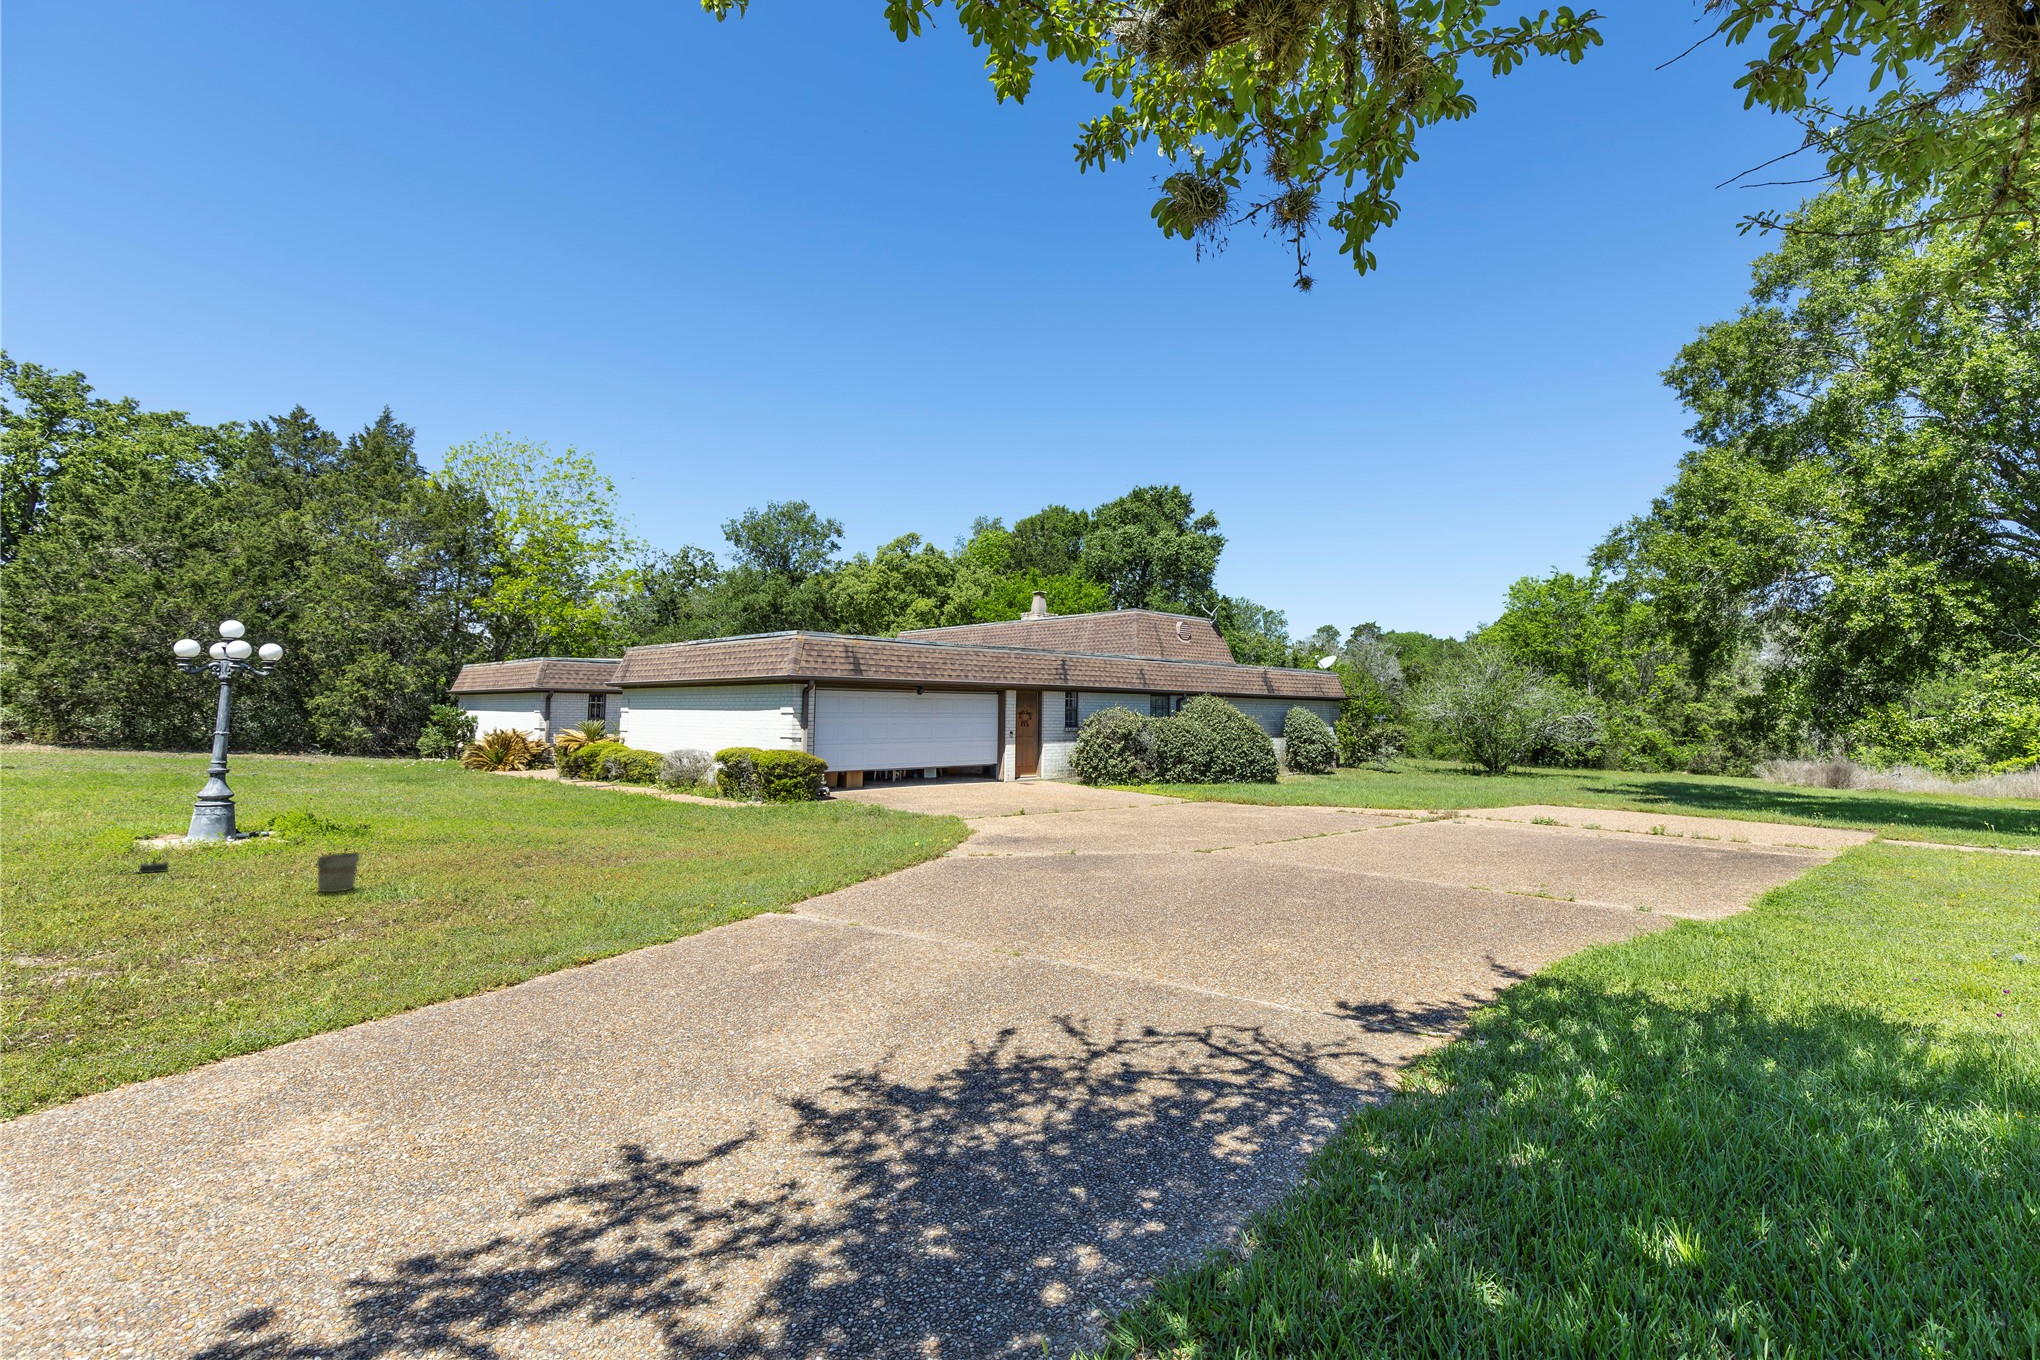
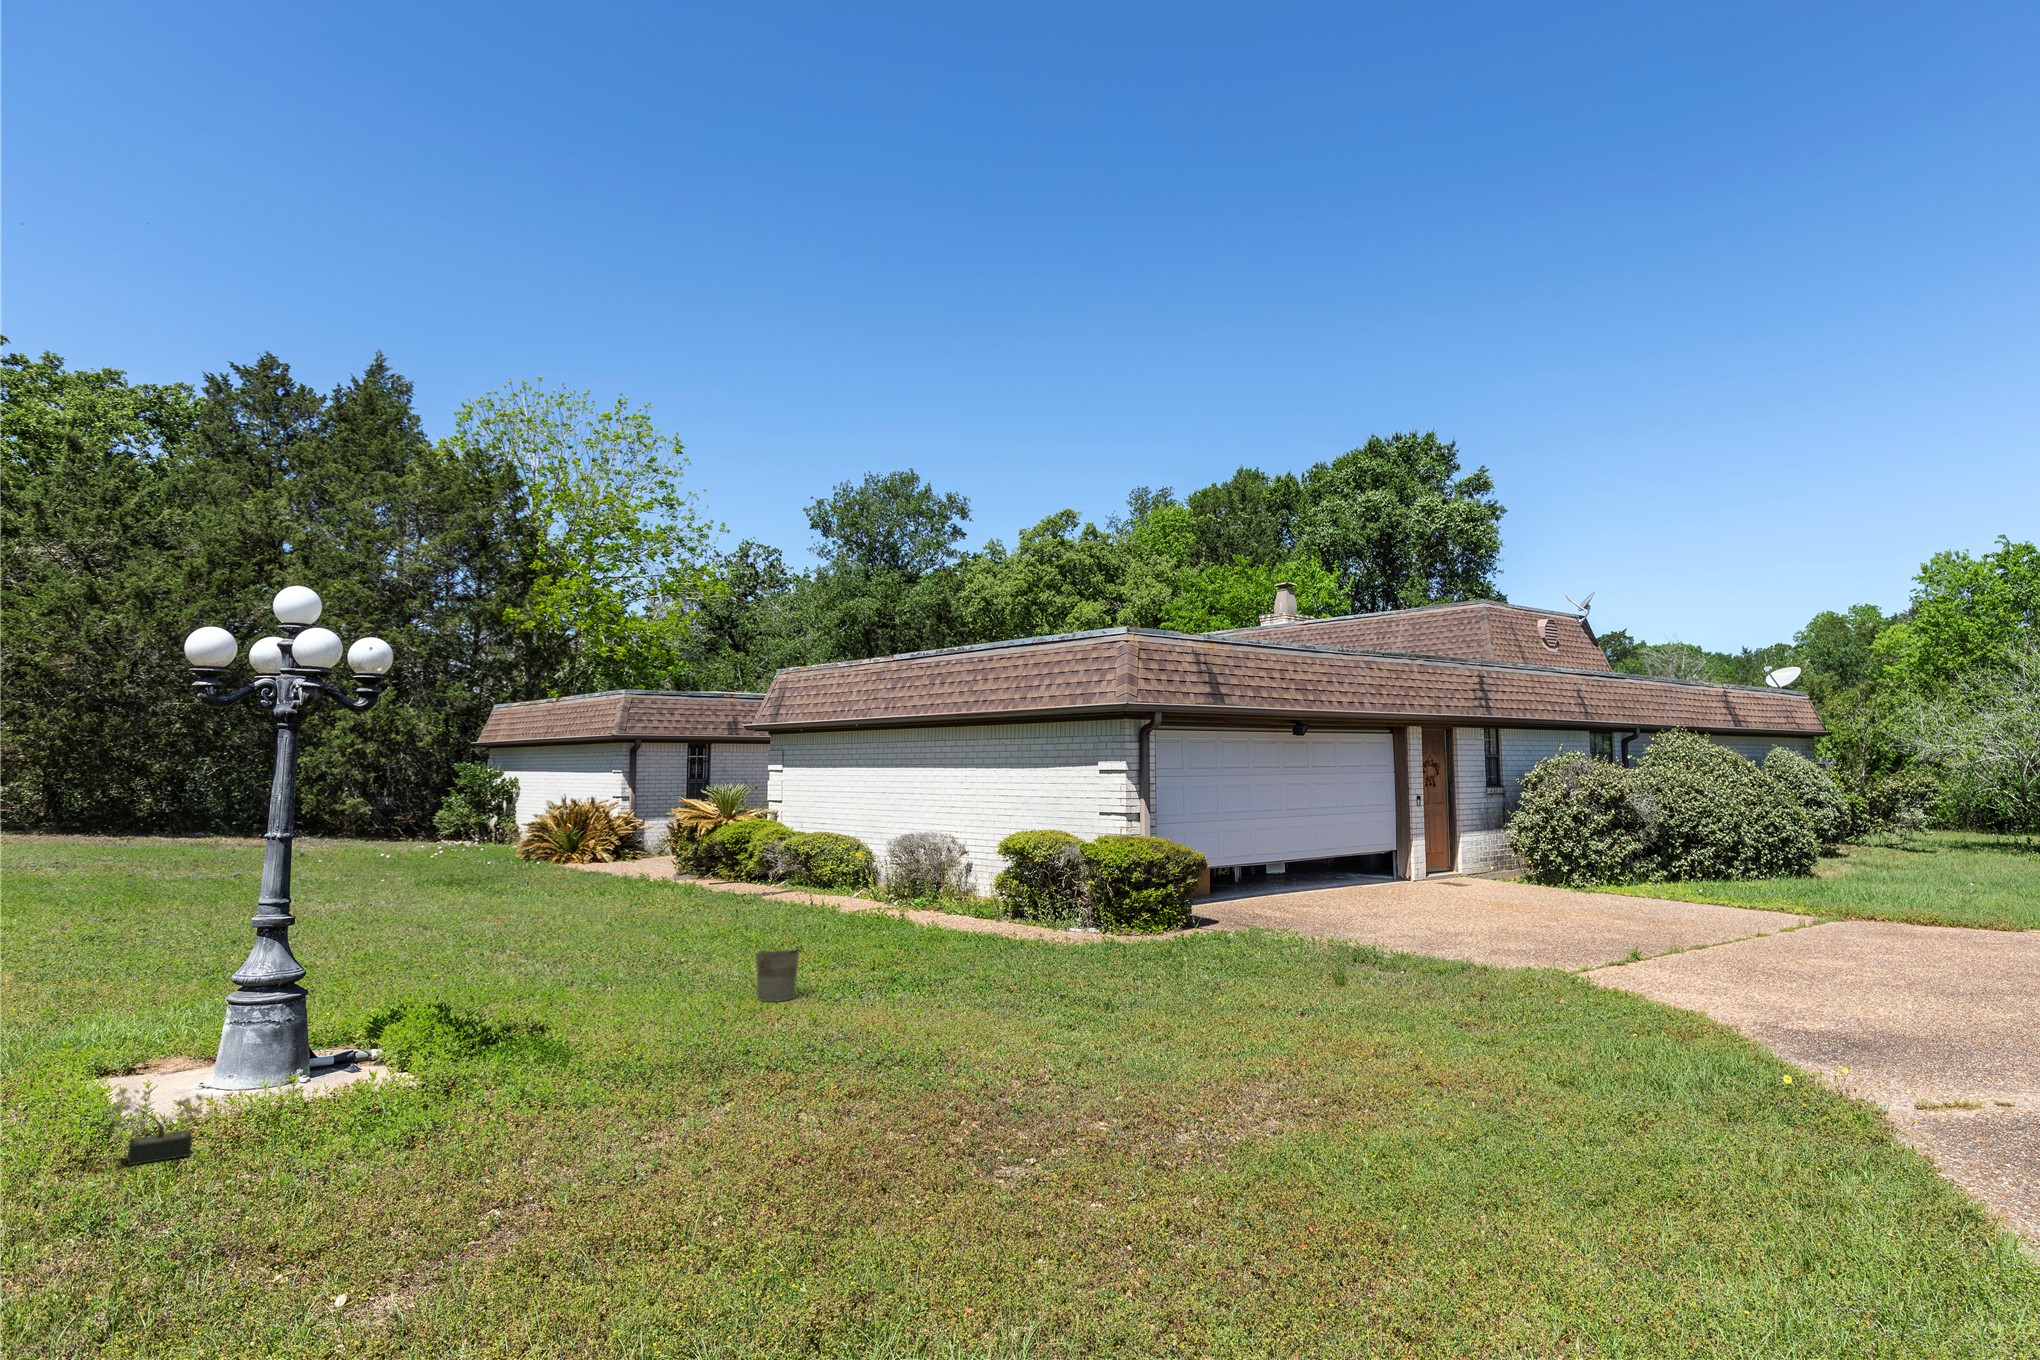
bucket: present [317,852,360,892] -> present [756,949,799,1002]

